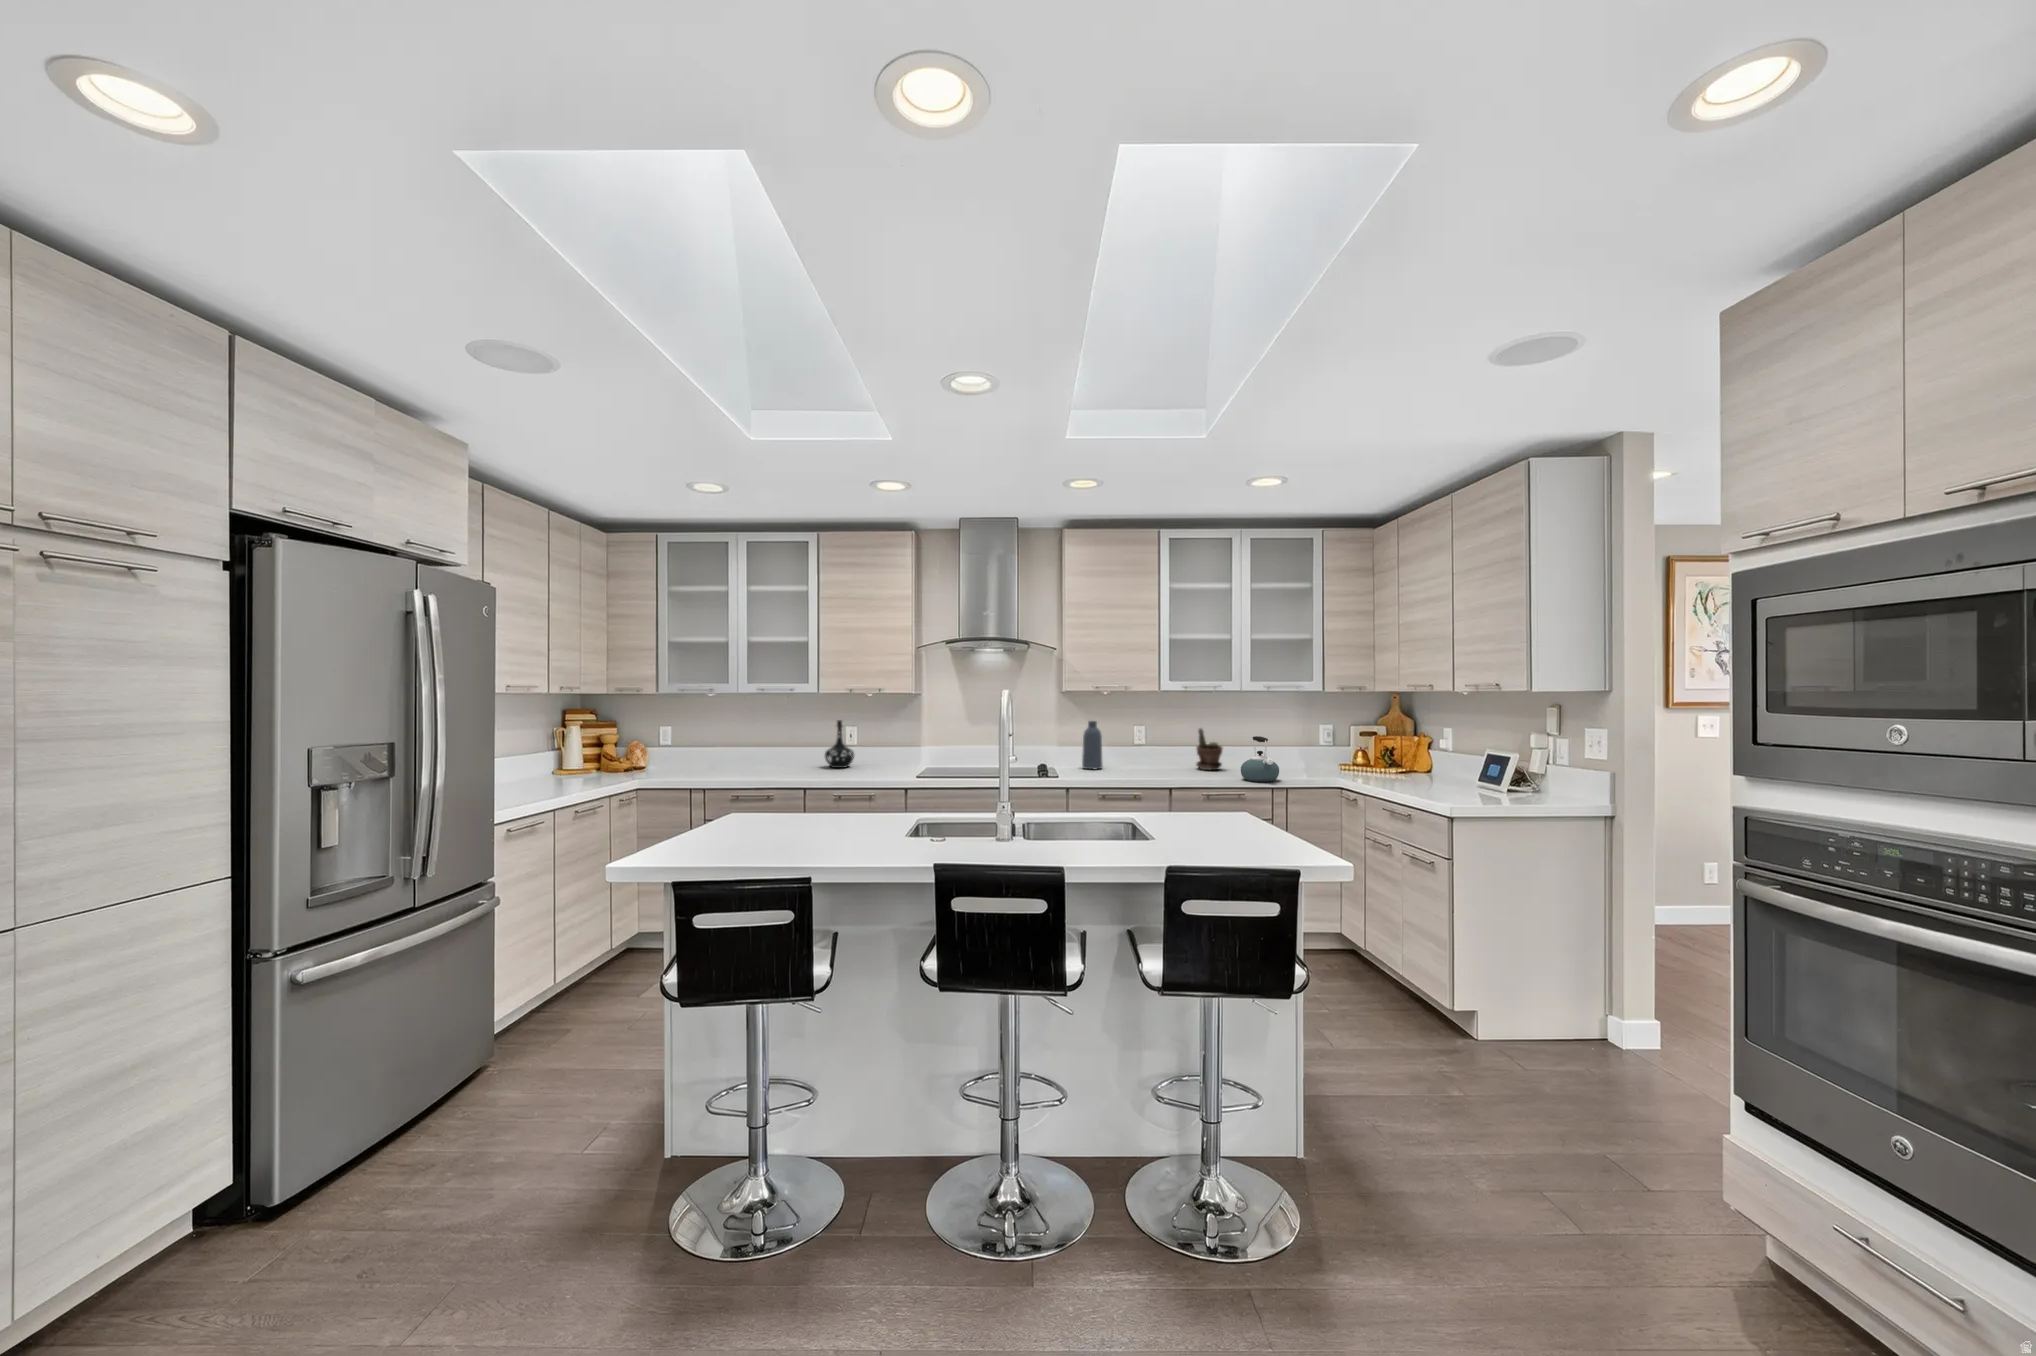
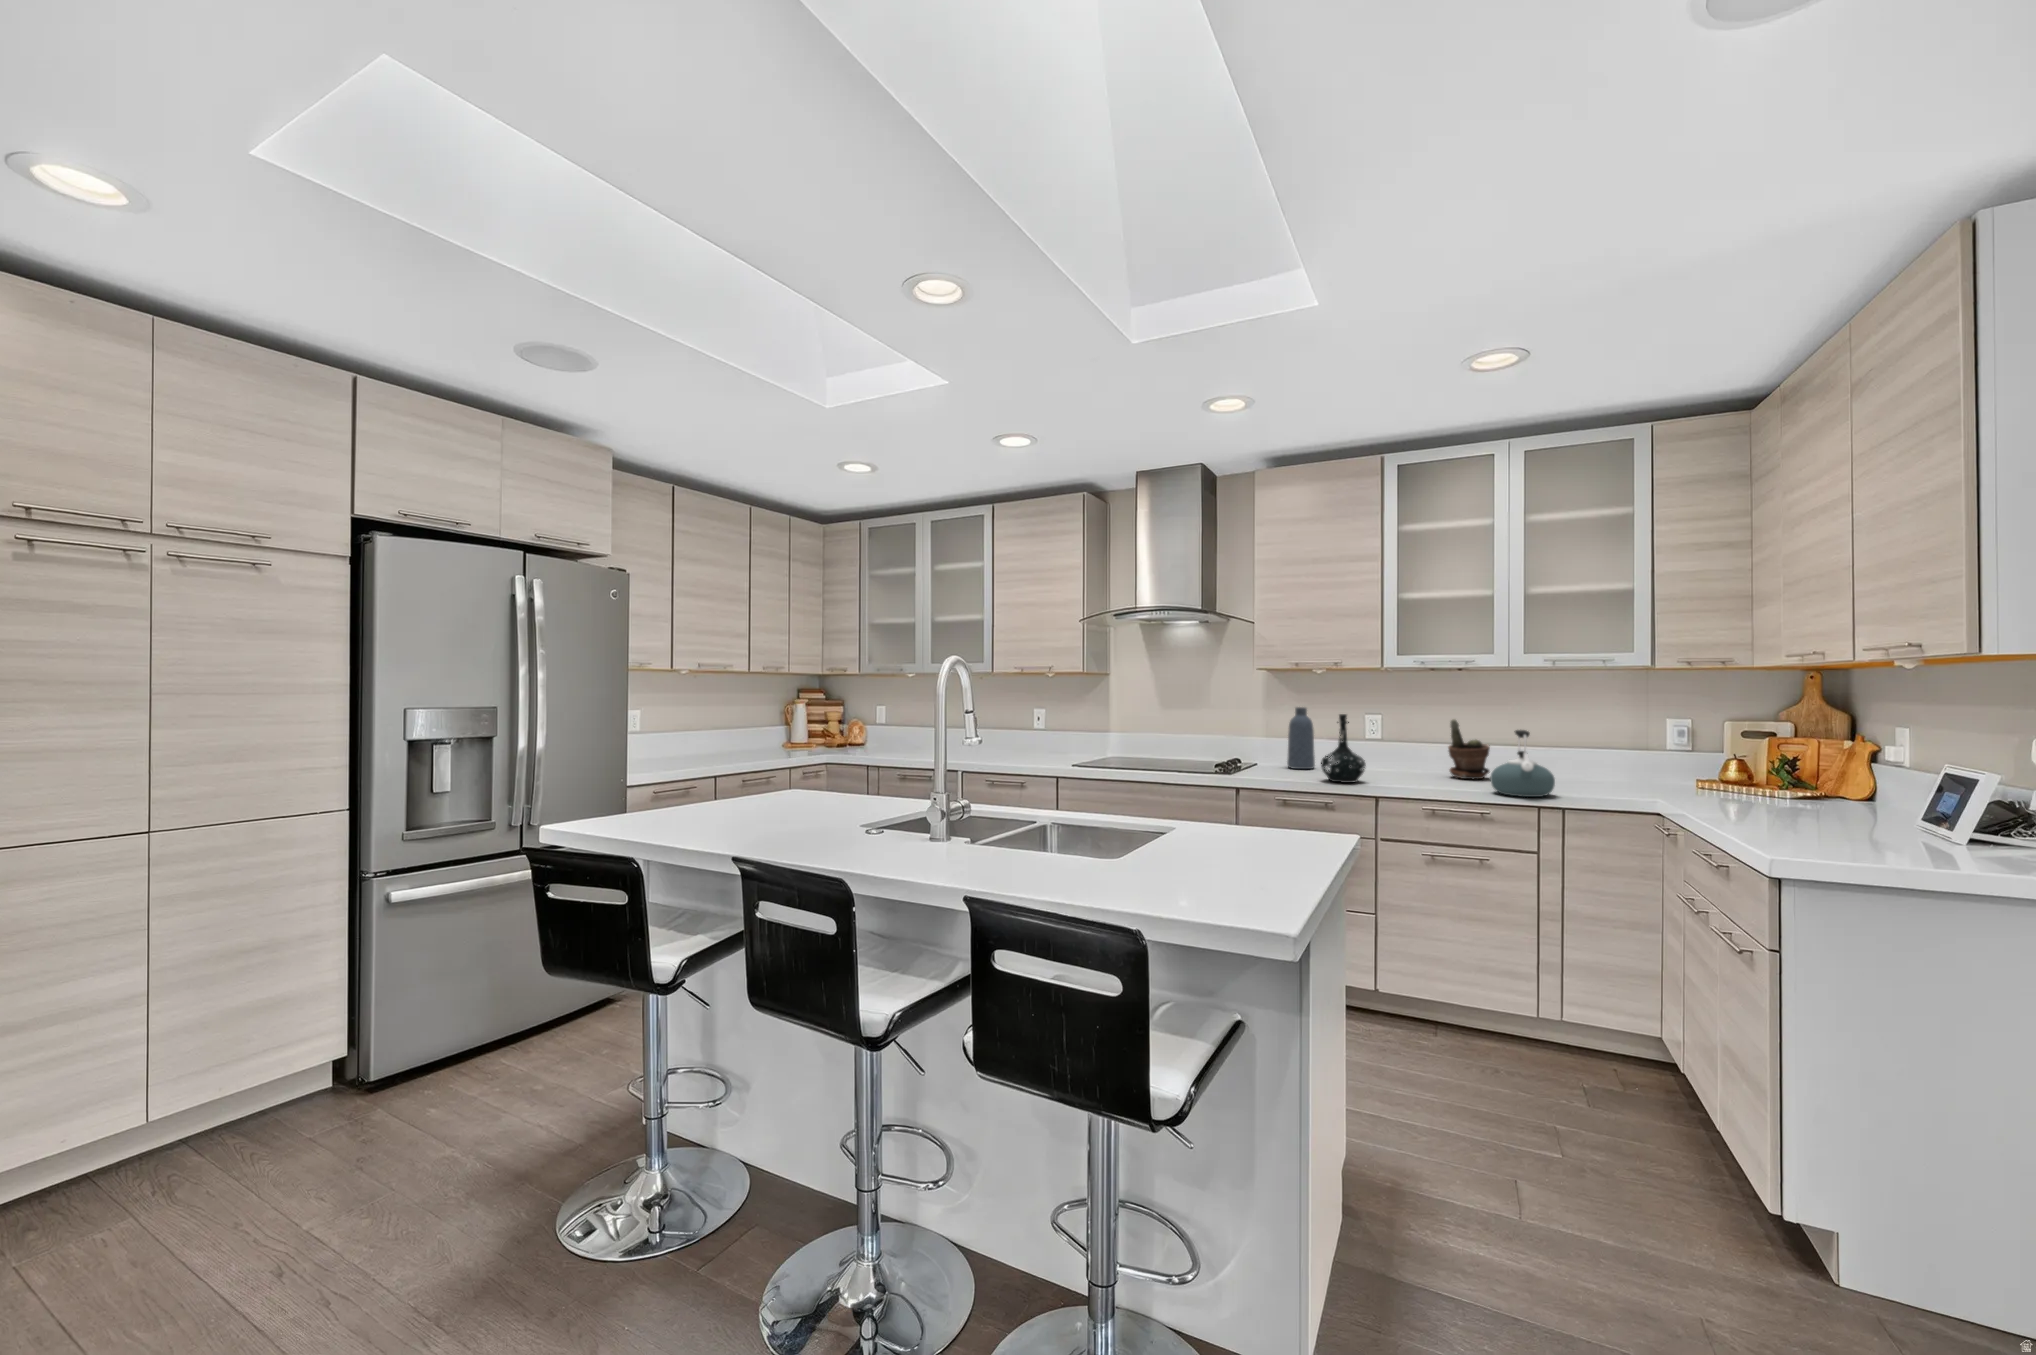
bottle: present [825,720,854,768] -> present [1321,714,1366,783]

